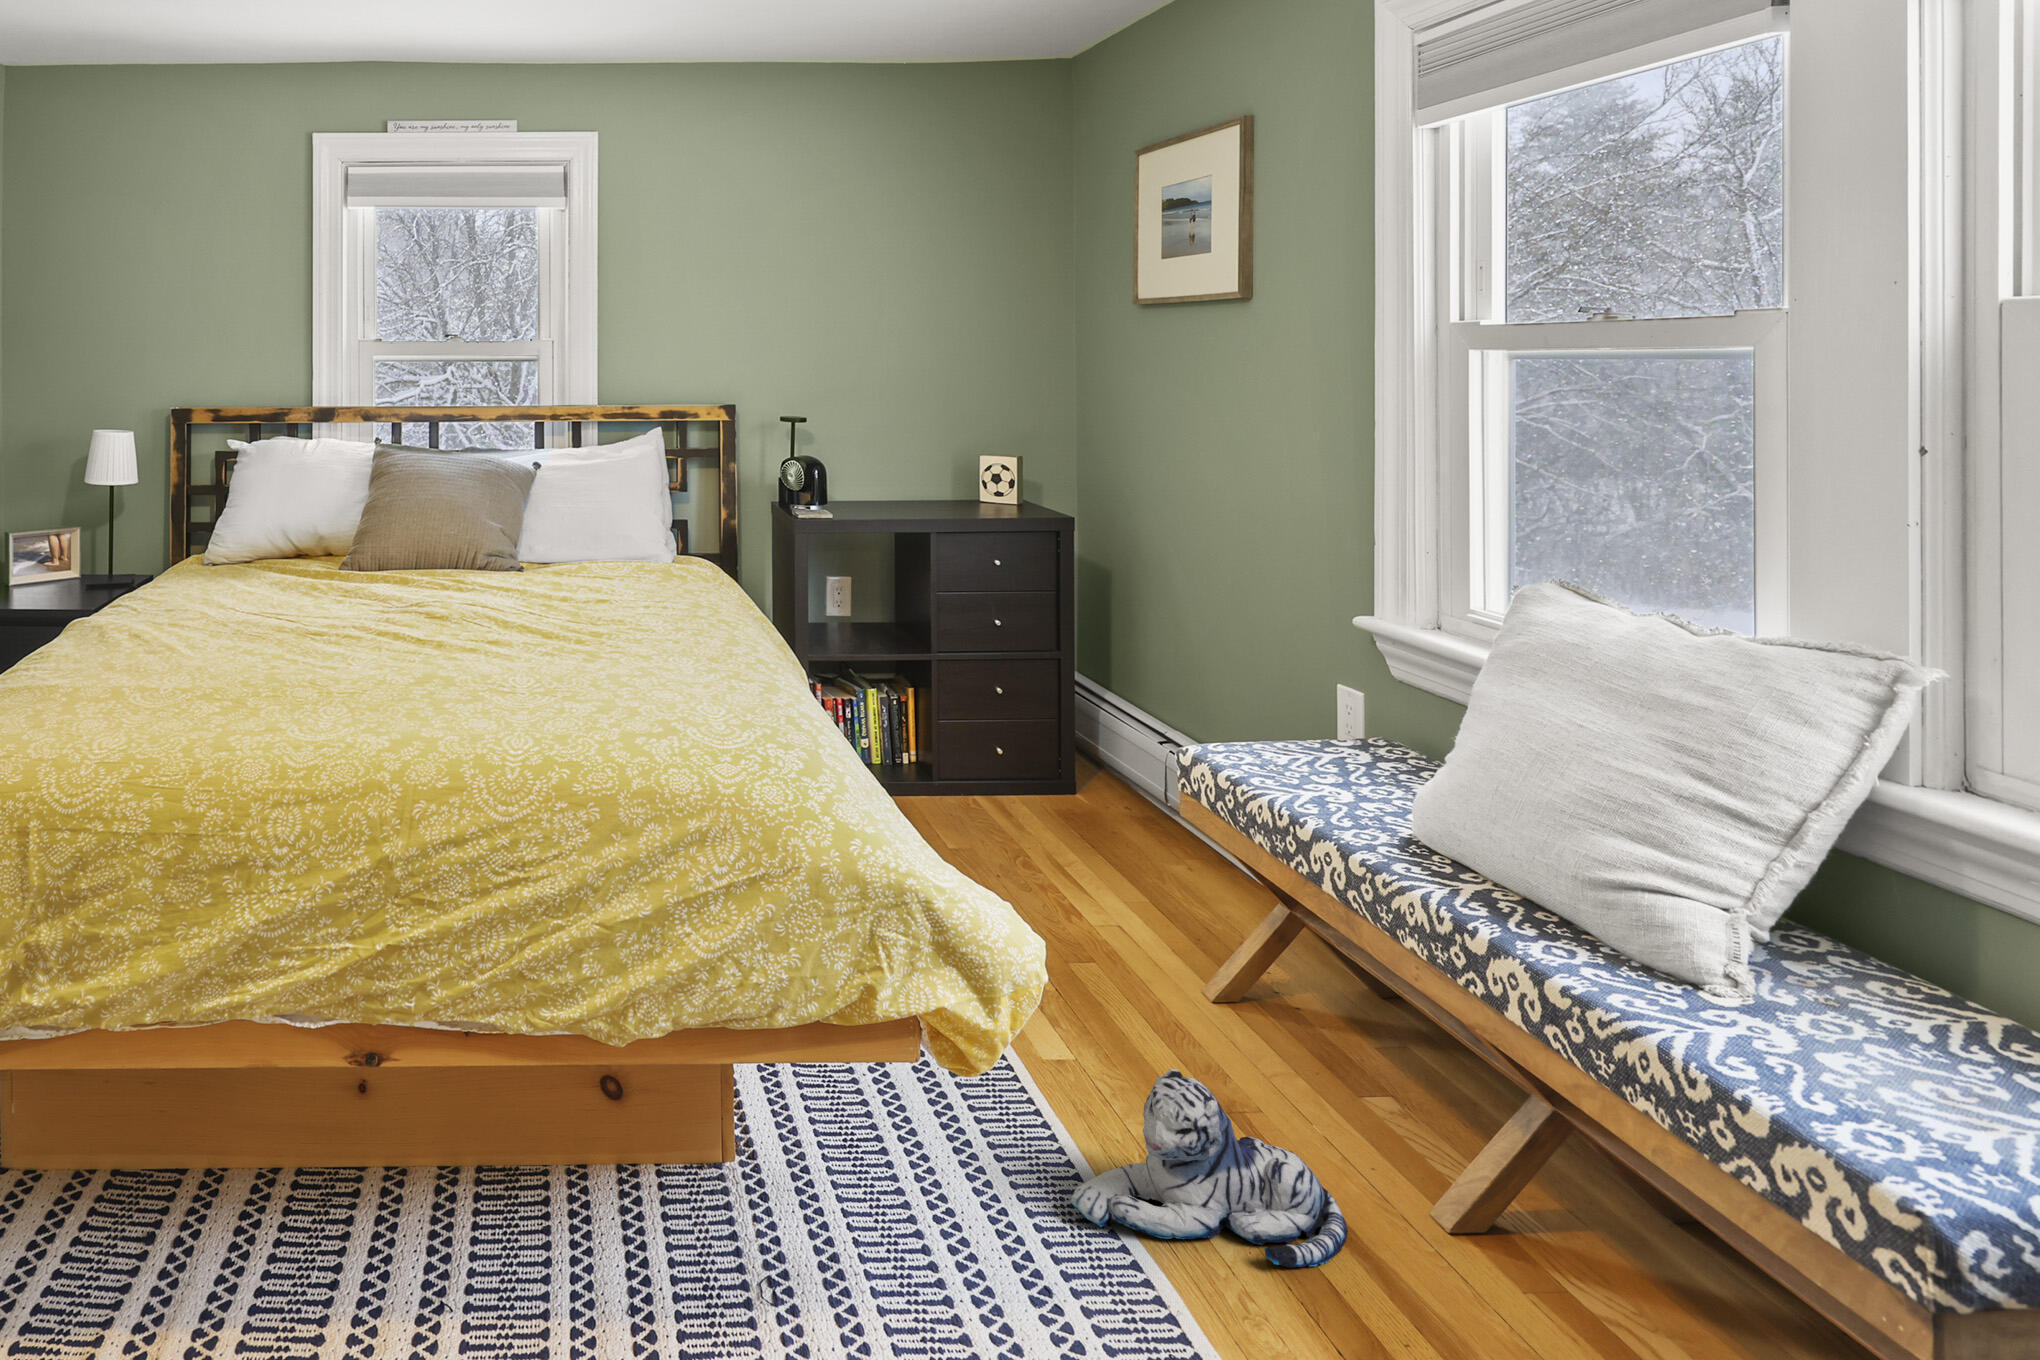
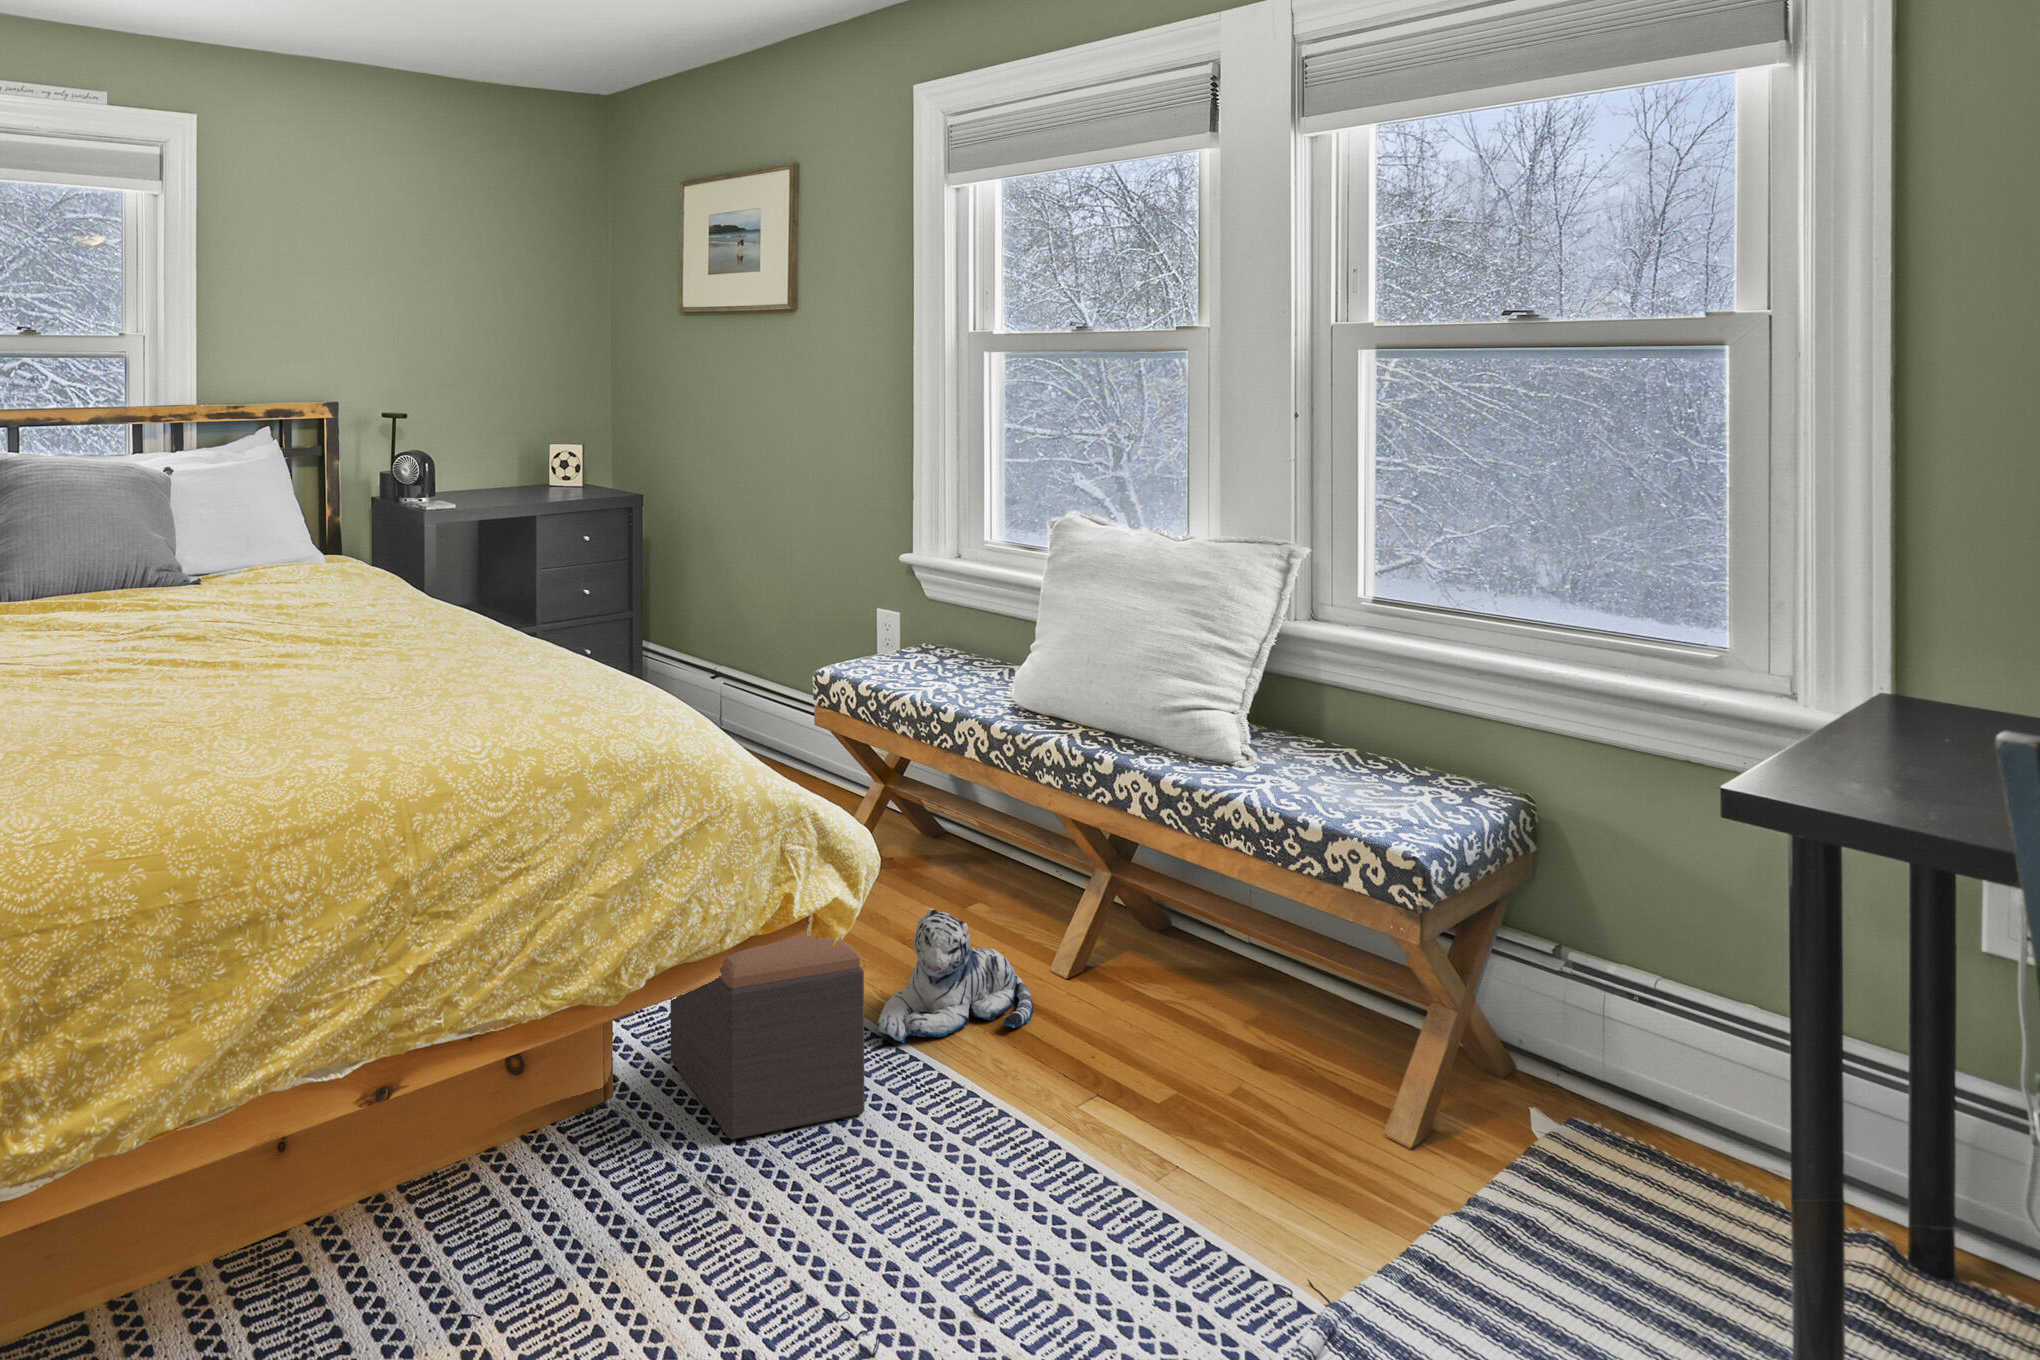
footstool: none [789,981,978,1286] -> present [670,936,865,1140]

